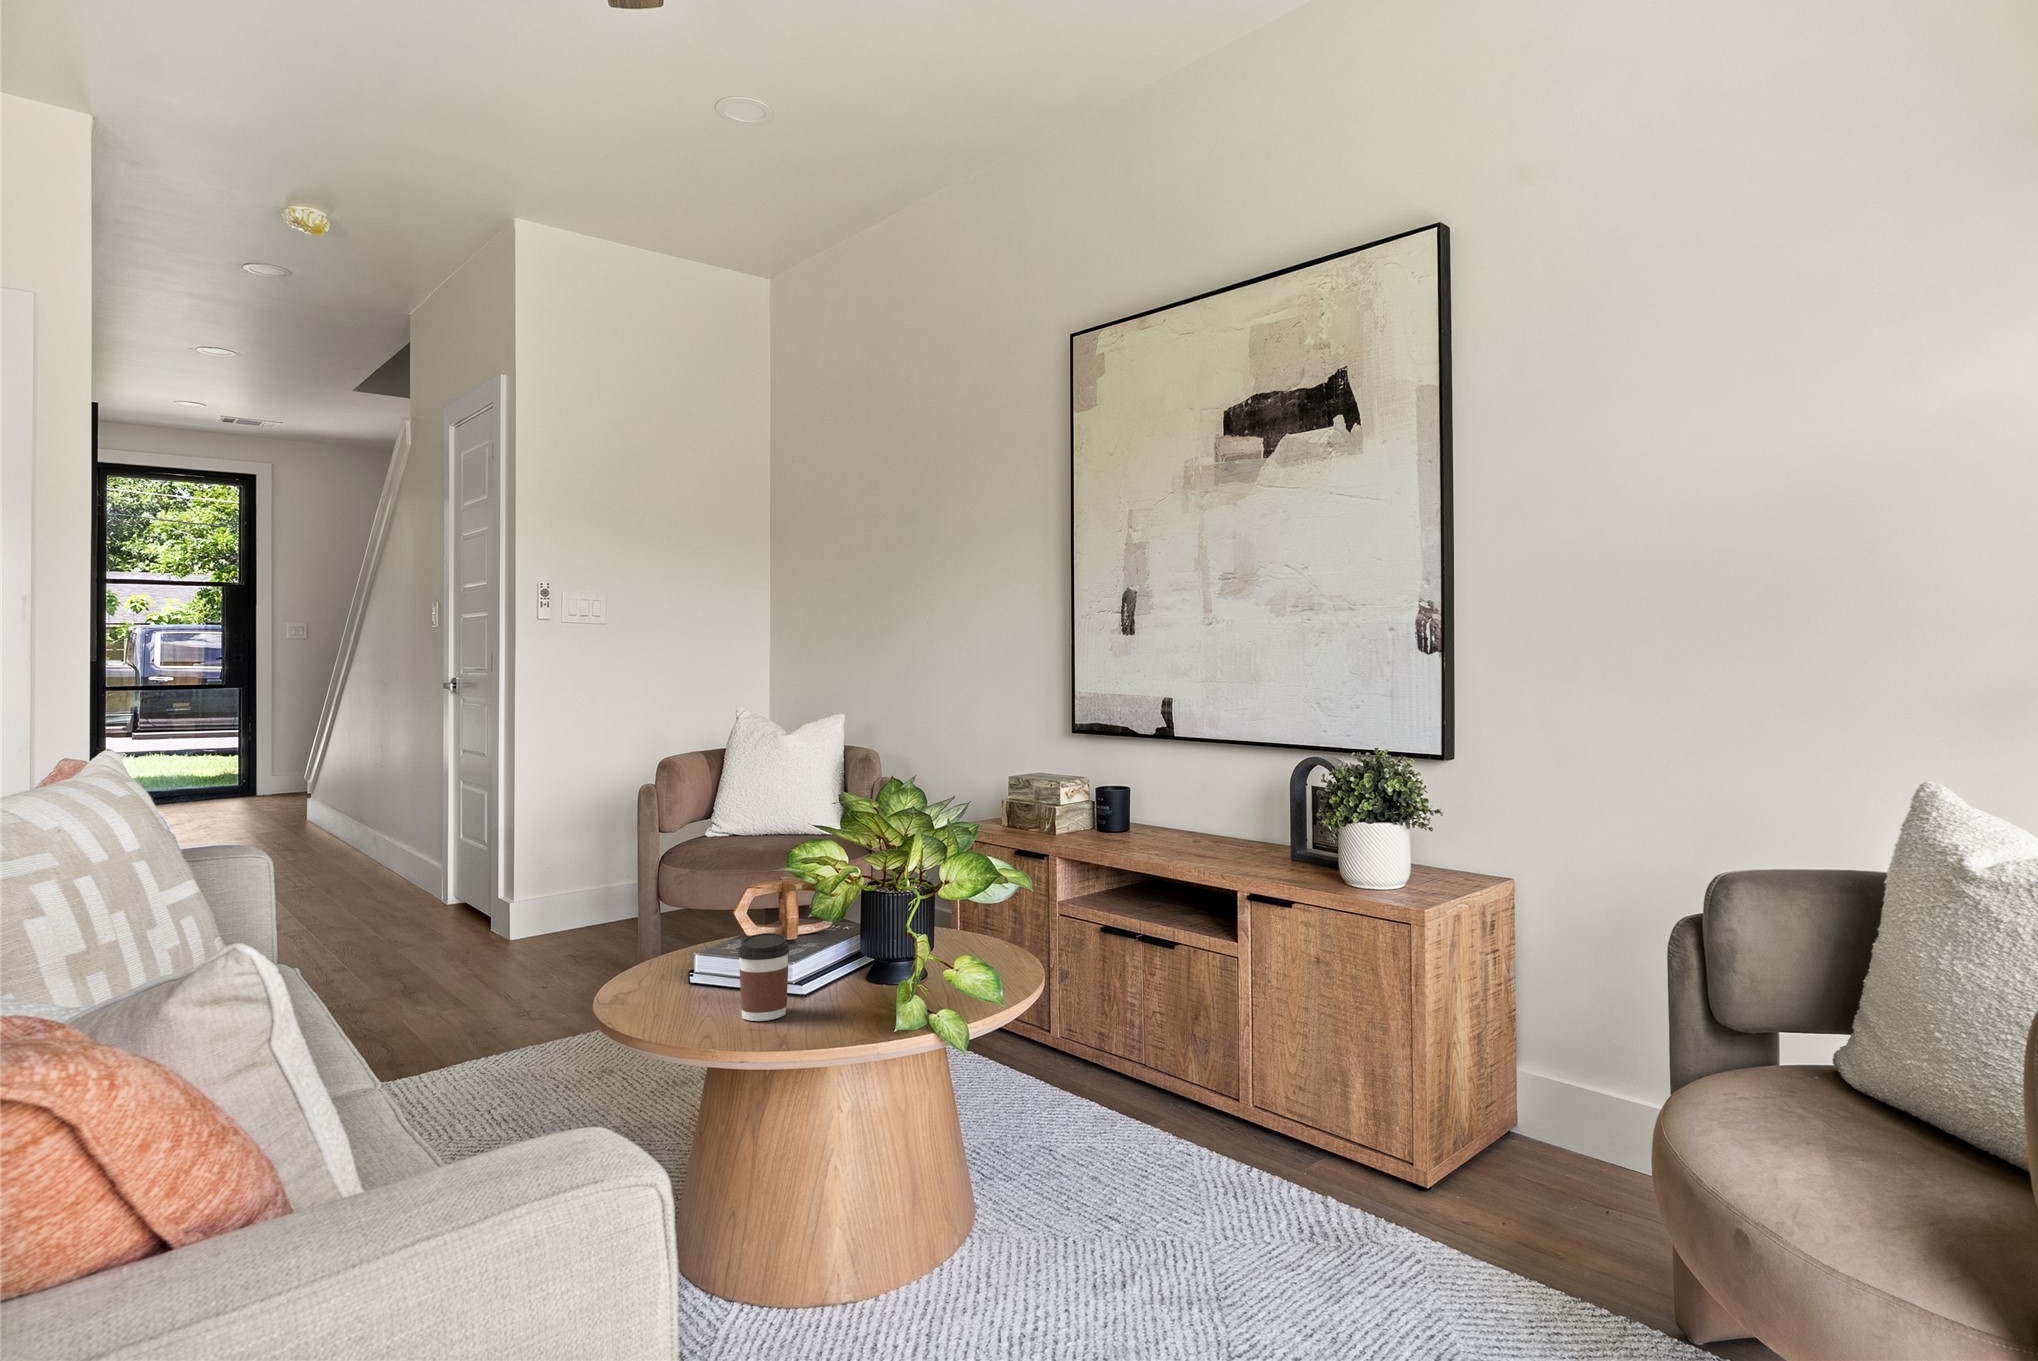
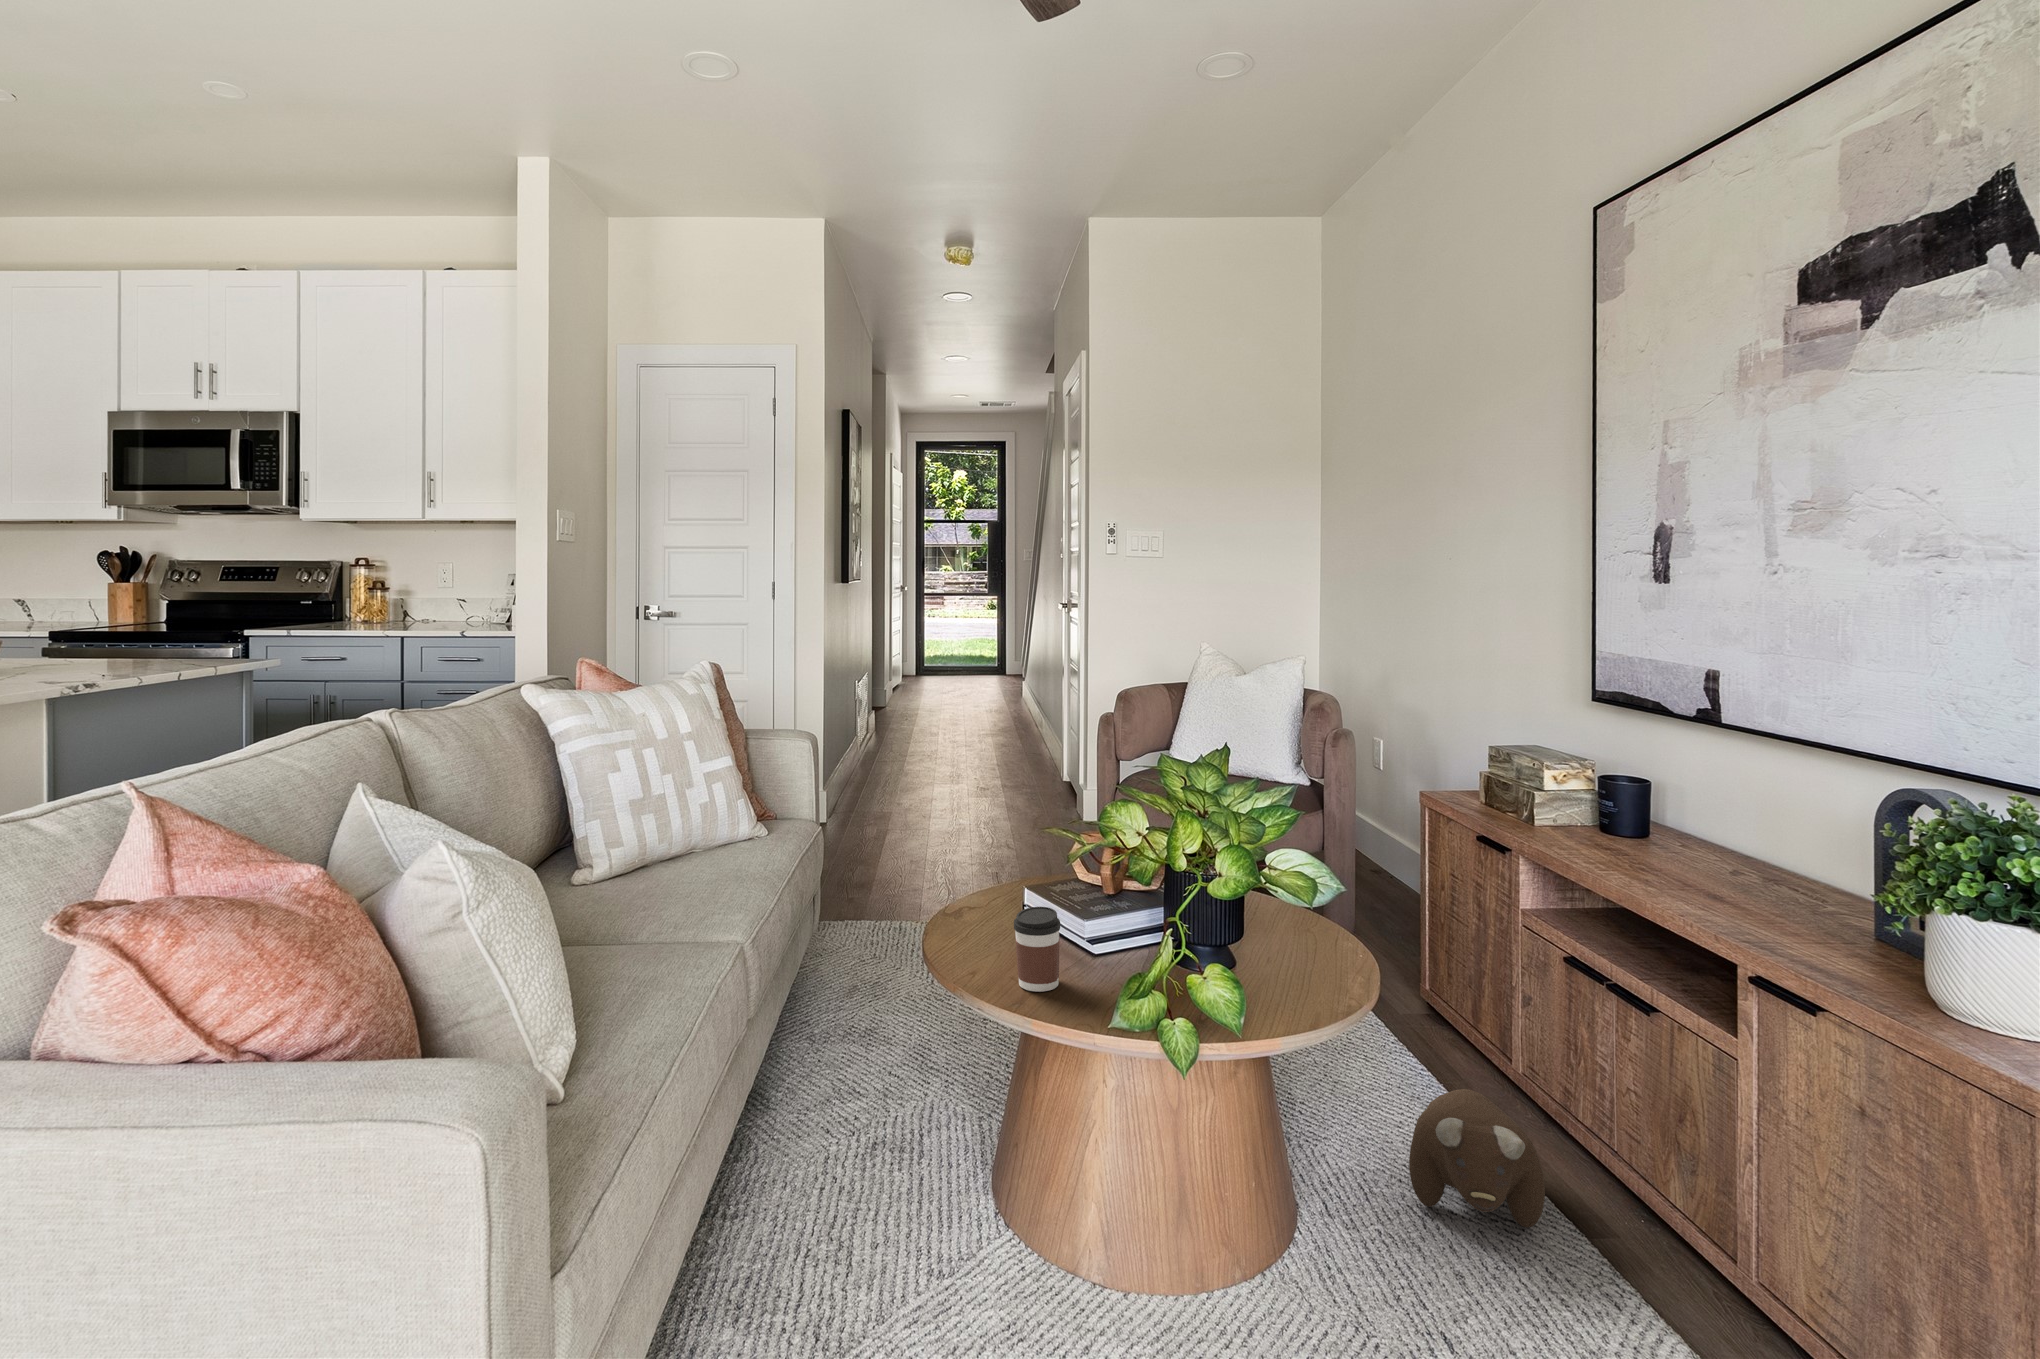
plush toy: none [1029,1043,1130,1151] -> present [1409,1089,1545,1228]

